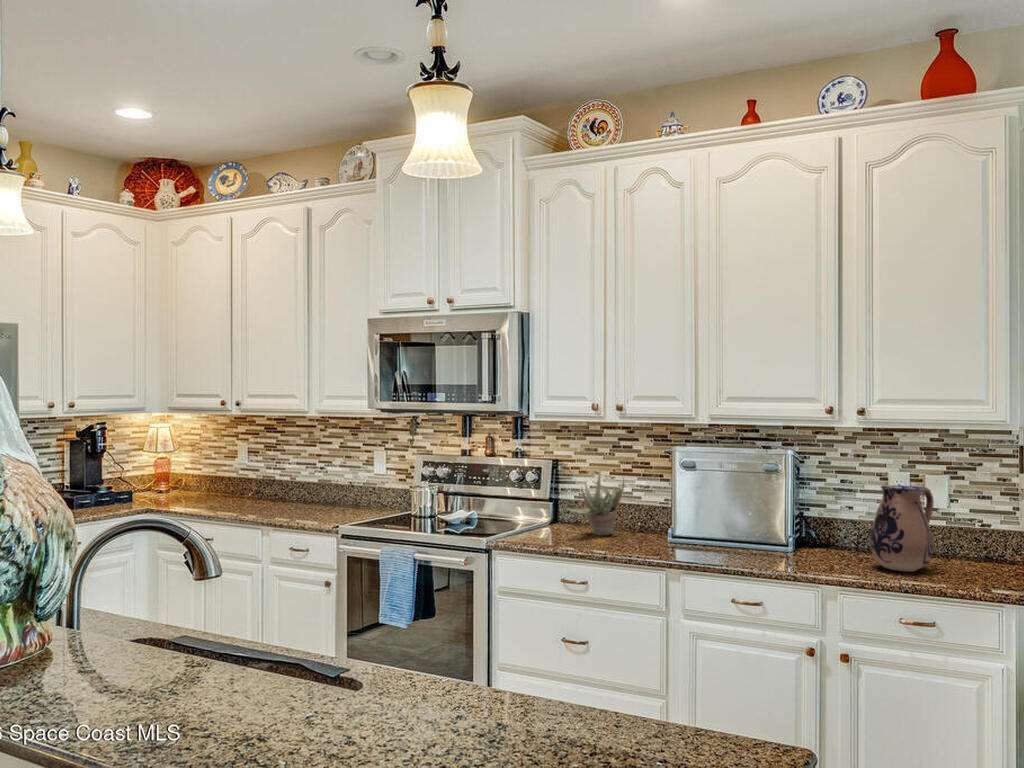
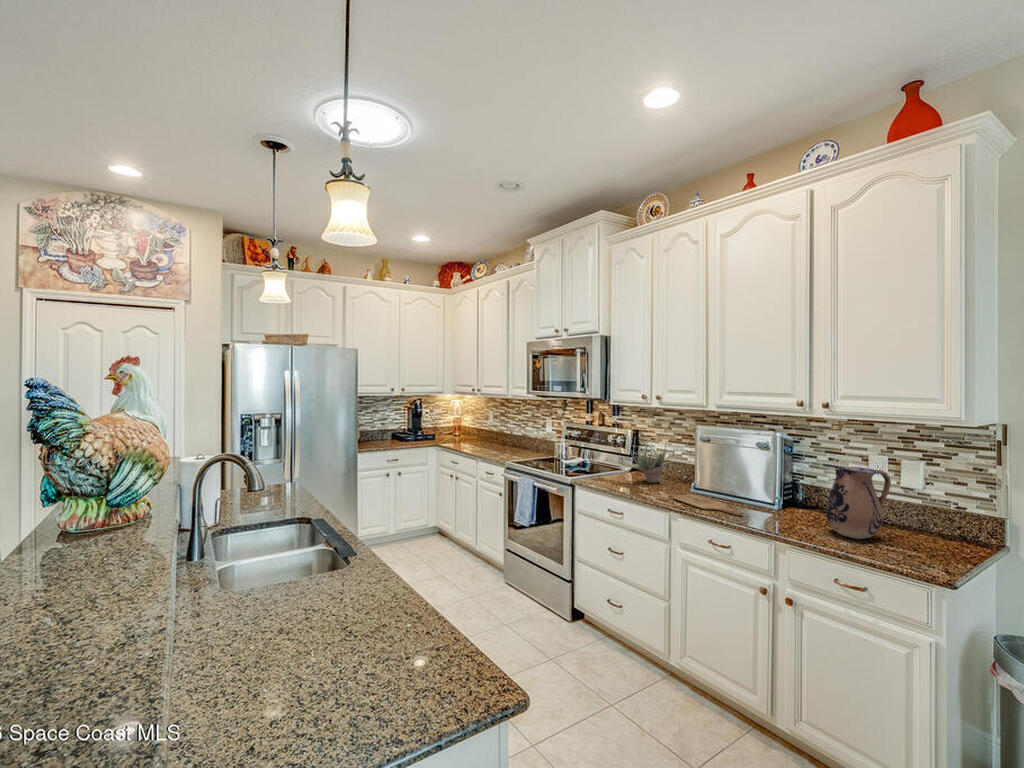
cutting board: none [661,544,769,563] -> present [673,494,743,516]

